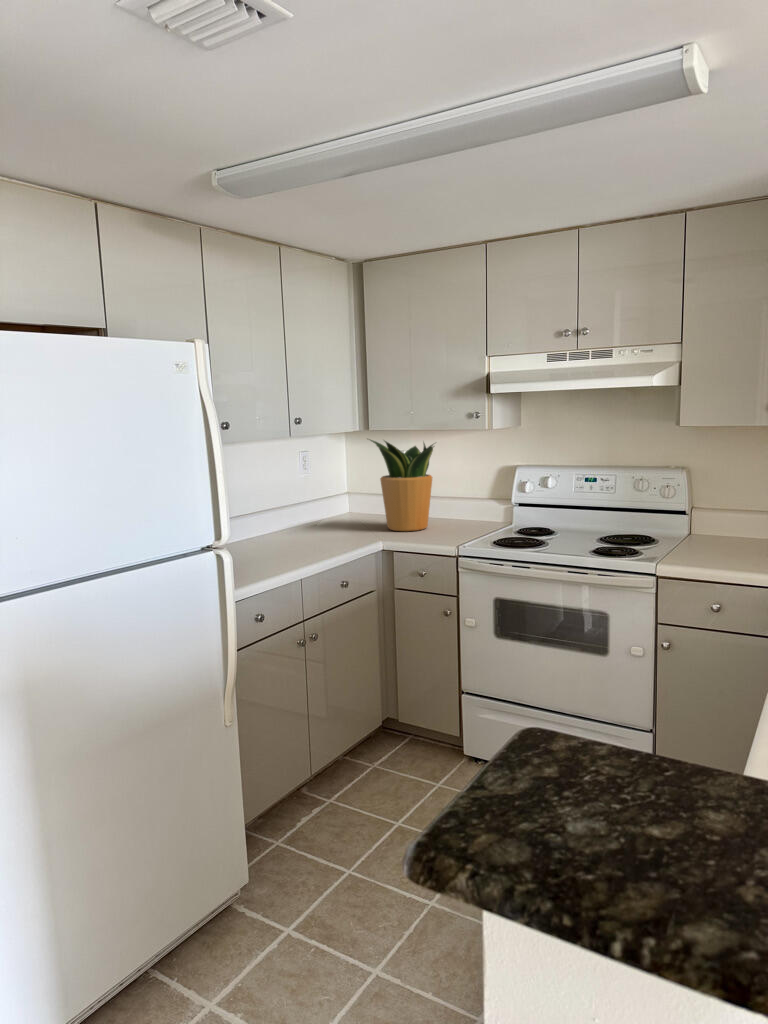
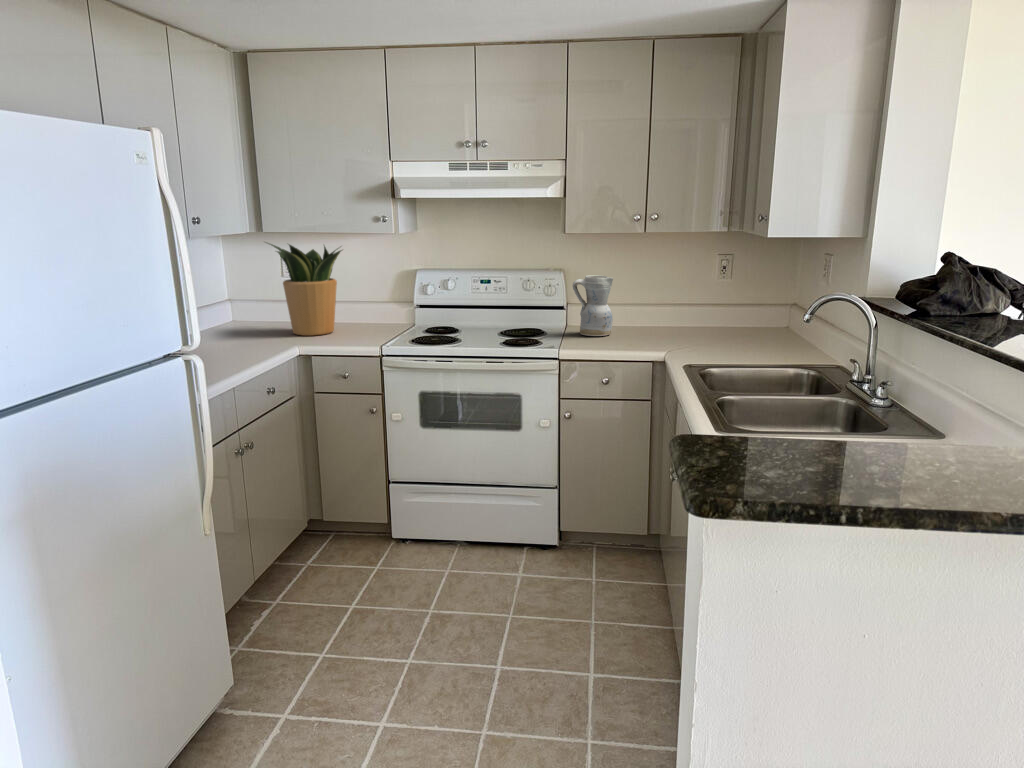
ceramic pitcher: none [687,476,739,550] -> present [573,275,613,336]

